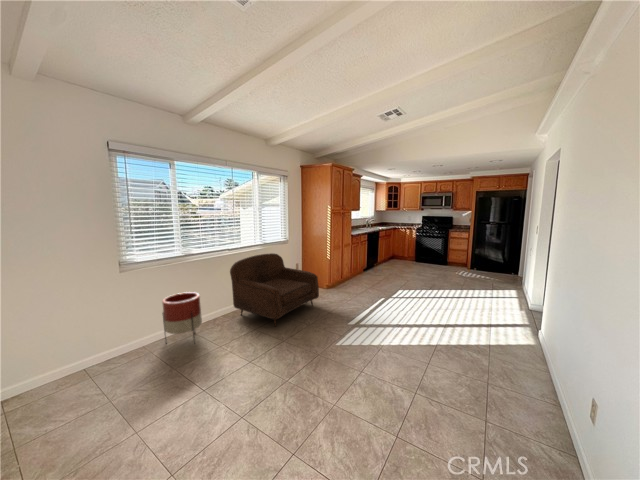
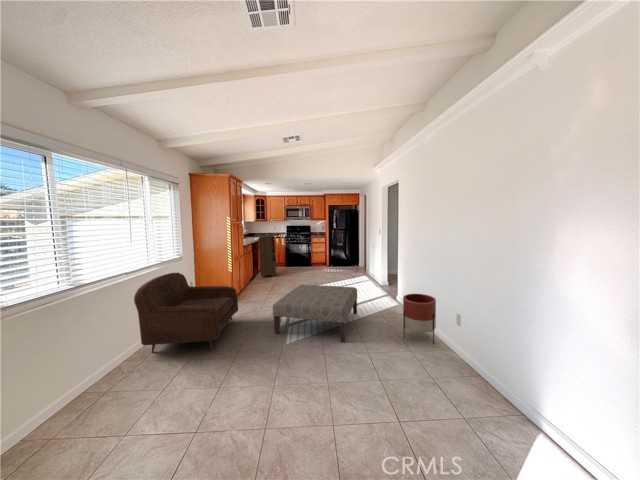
bookshelf: none [378,226,399,270] -> present [259,235,276,277]
ottoman: none [334,284,452,368] -> present [273,285,357,342]
planter: present [162,292,202,338] -> present [403,294,436,344]

